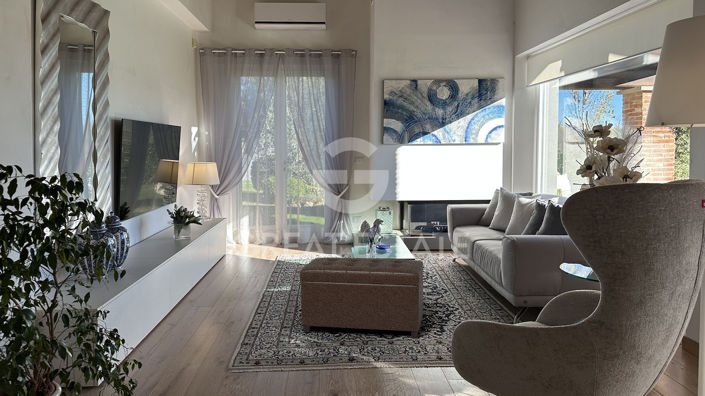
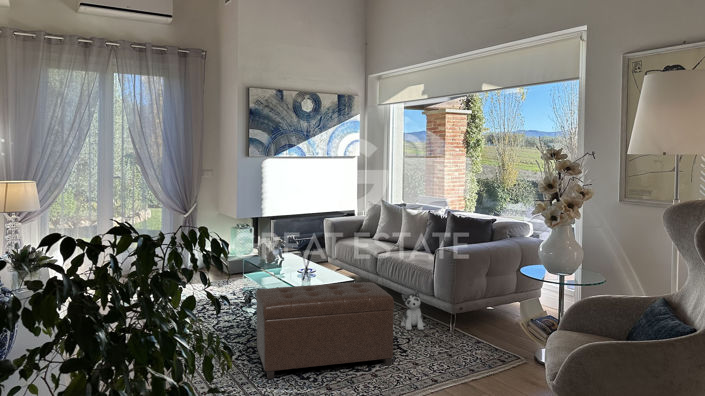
plush toy: none [466,274,492,315] -> present [401,289,425,330]

